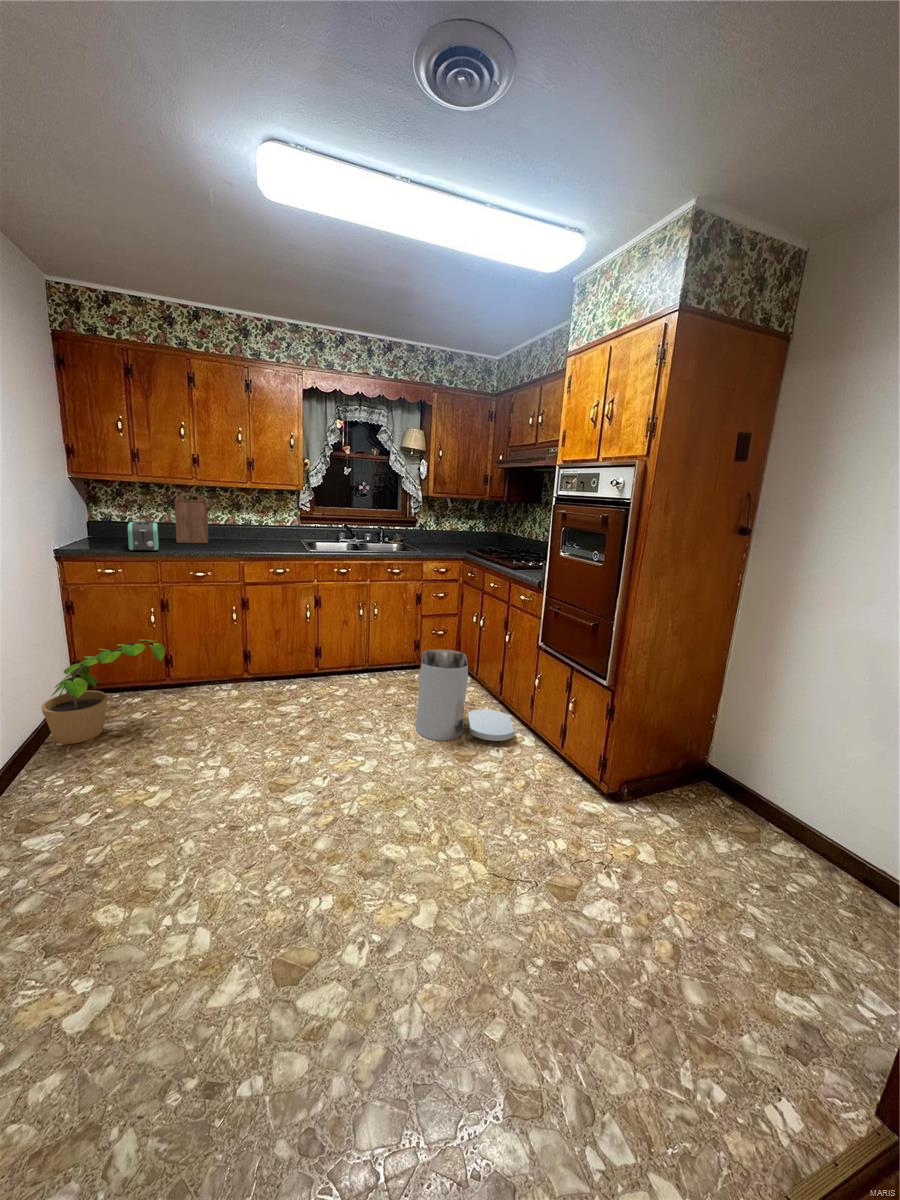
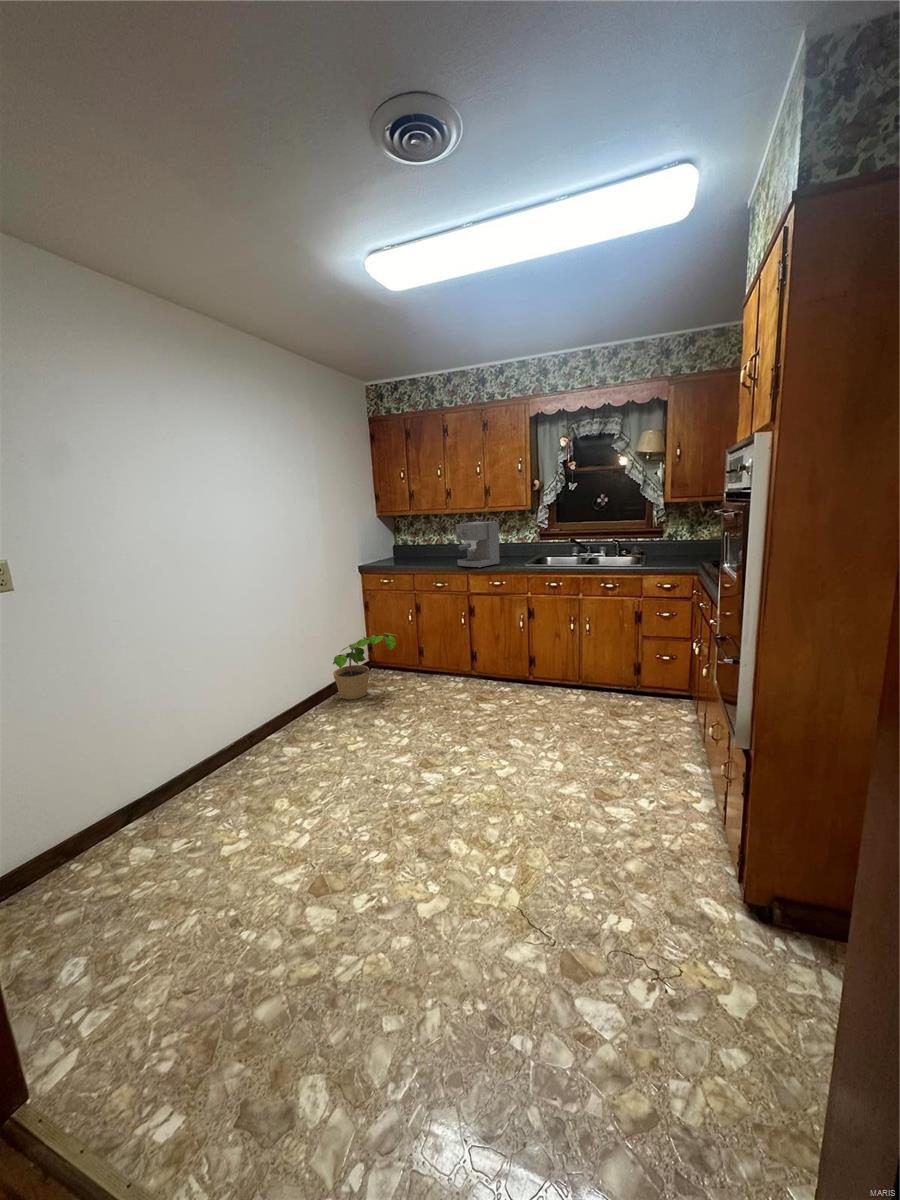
cutting board: present [174,493,208,543] -> none [440,521,464,560]
coffee maker: none [217,499,268,553] -> present [456,522,500,568]
toaster: present [128,522,159,551] -> none [399,546,426,568]
trash can: present [415,649,515,741] -> none [575,670,698,792]

